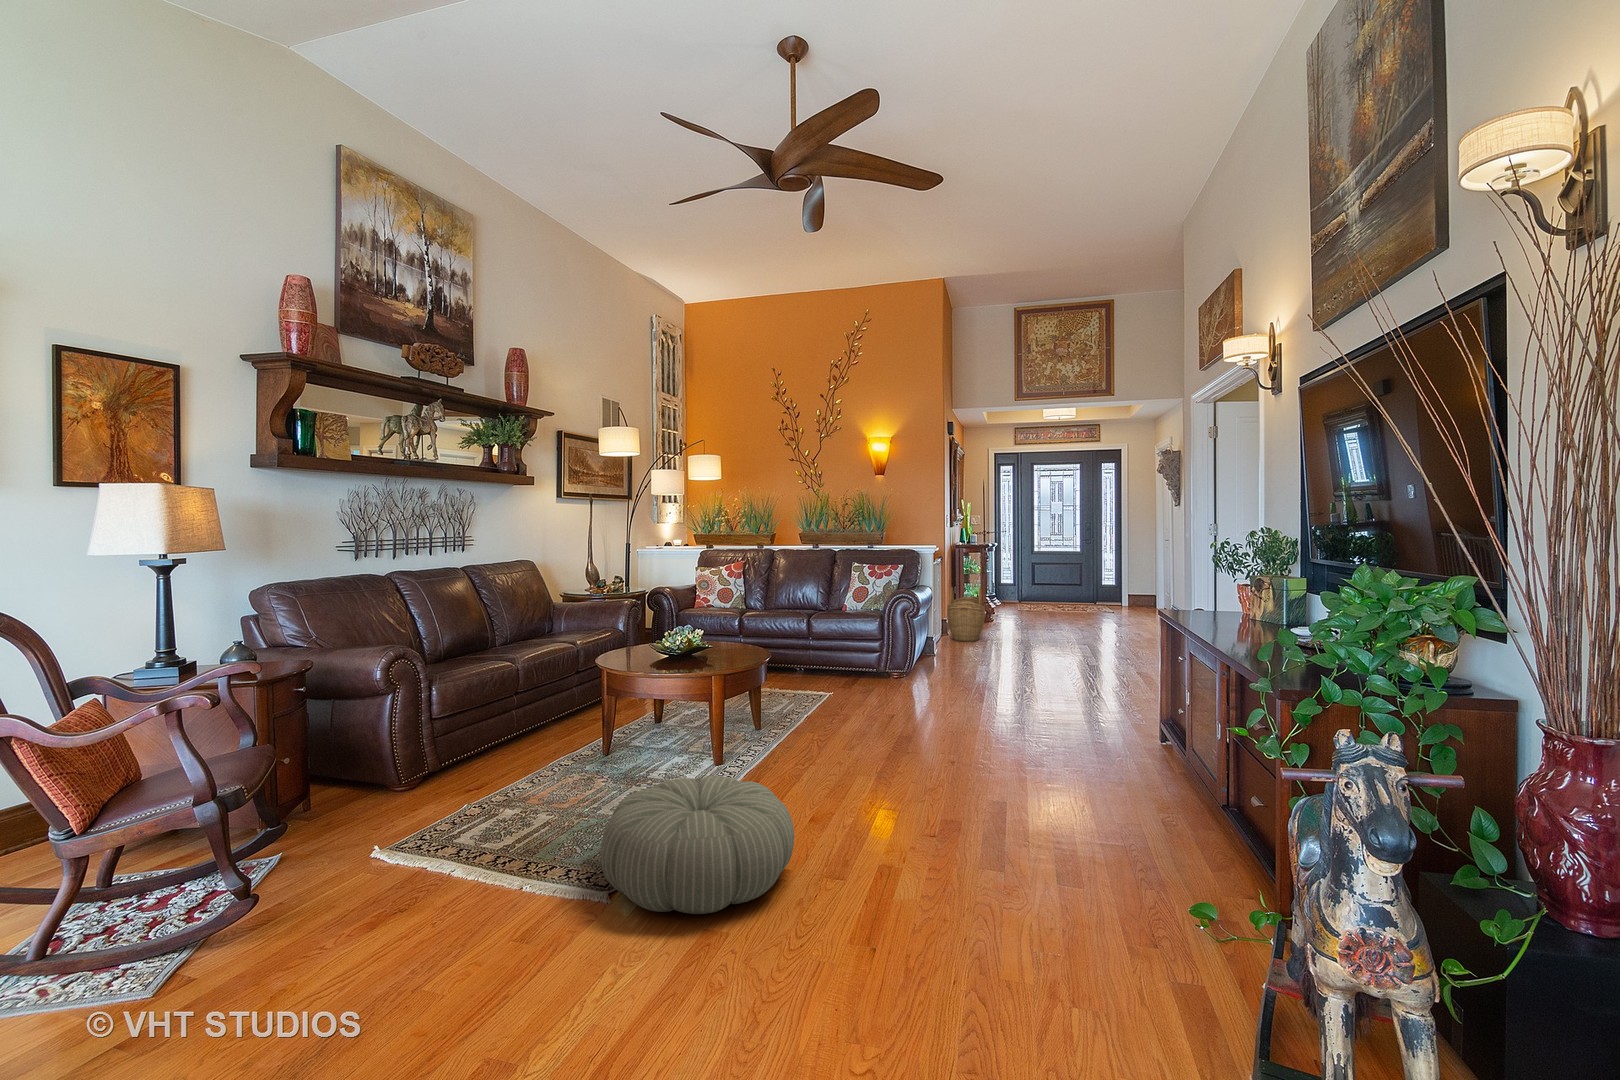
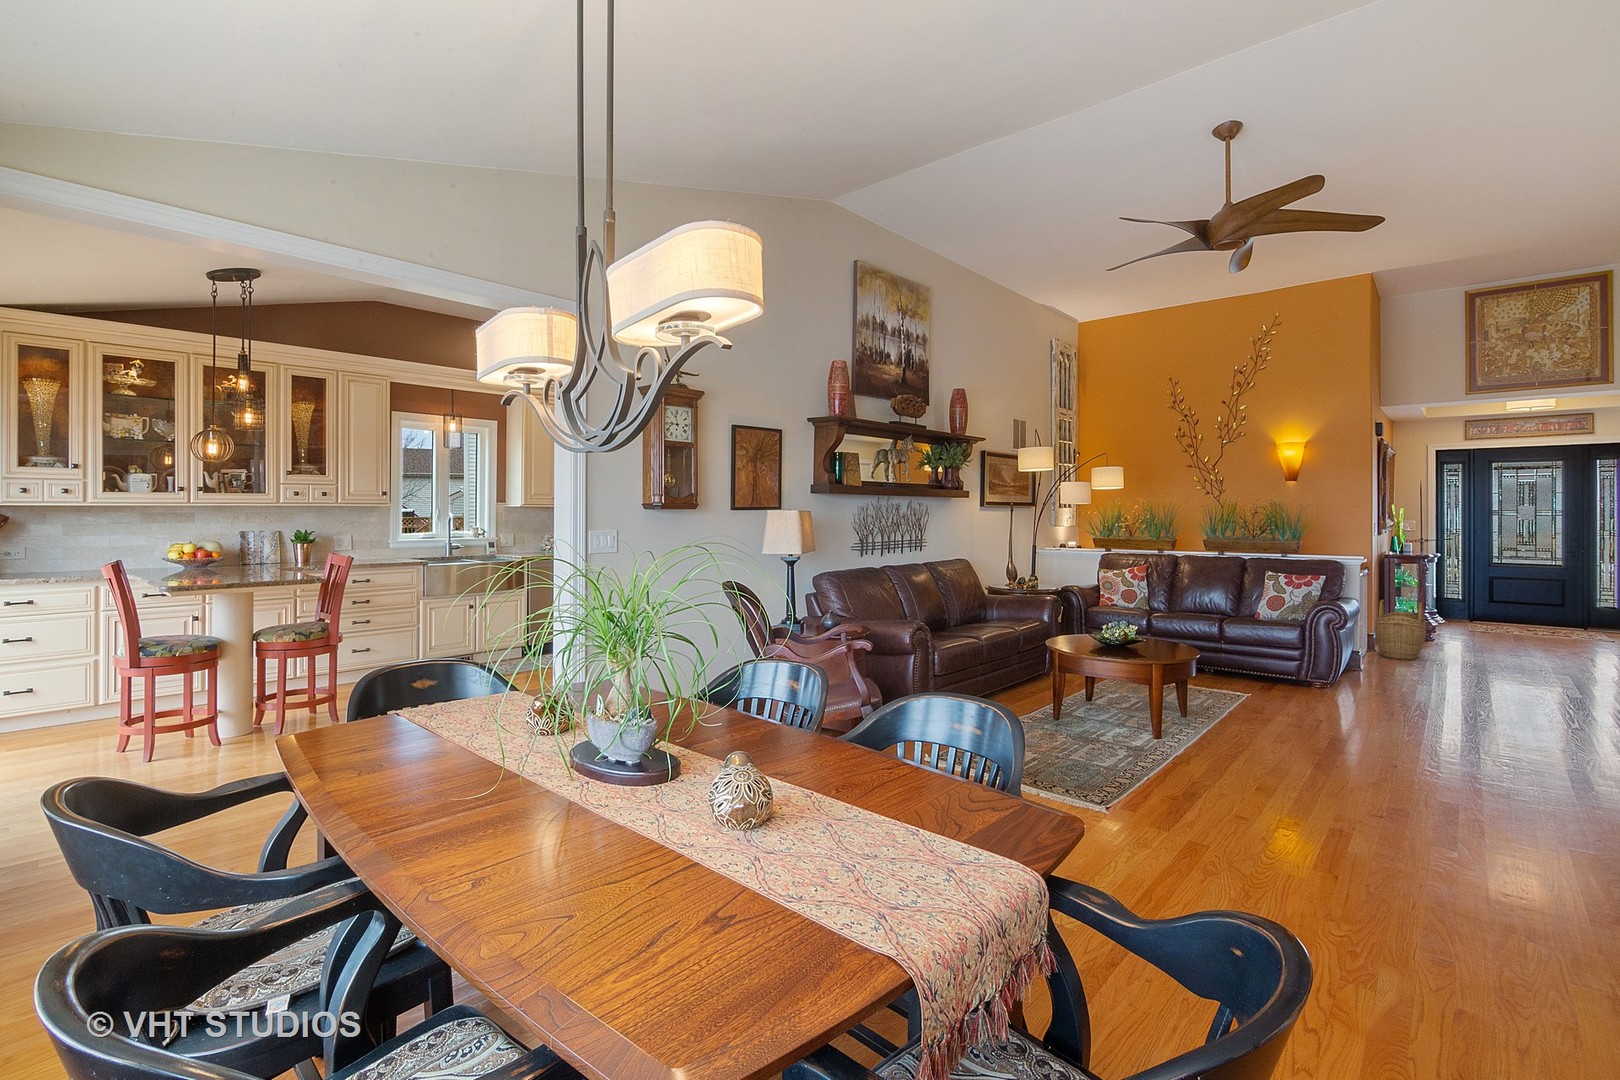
pouf: present [601,776,794,914] -> none [1101,737,1260,832]

